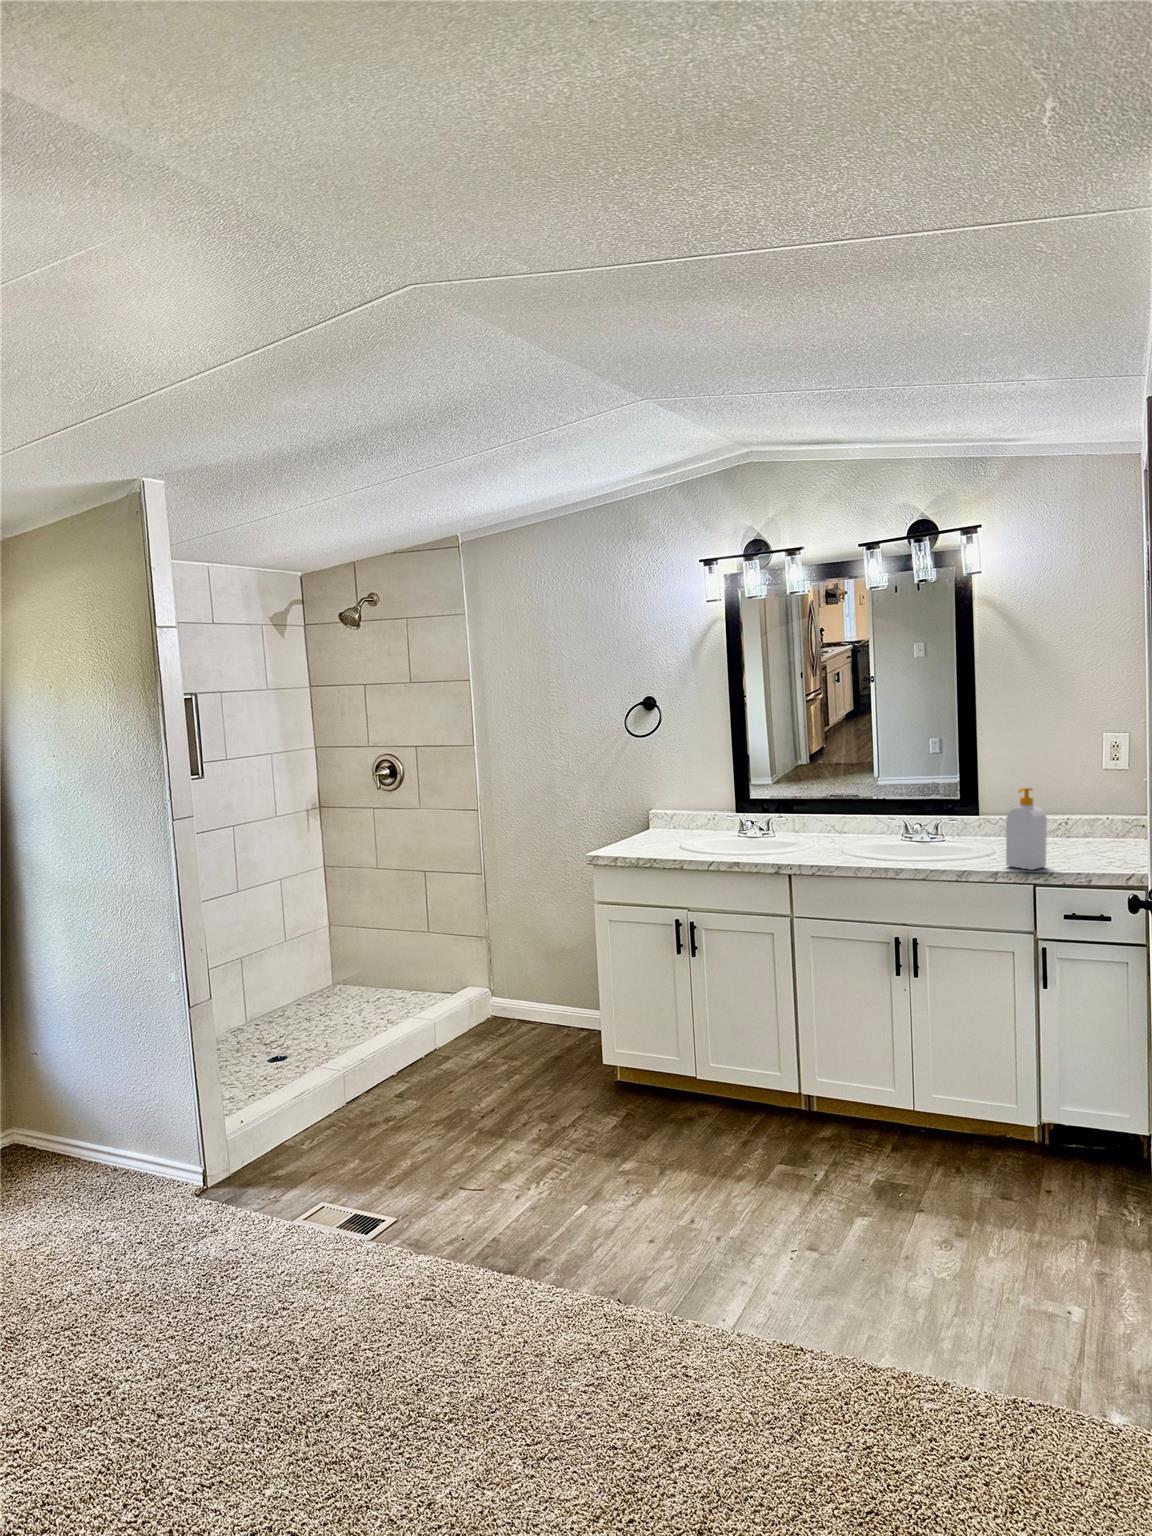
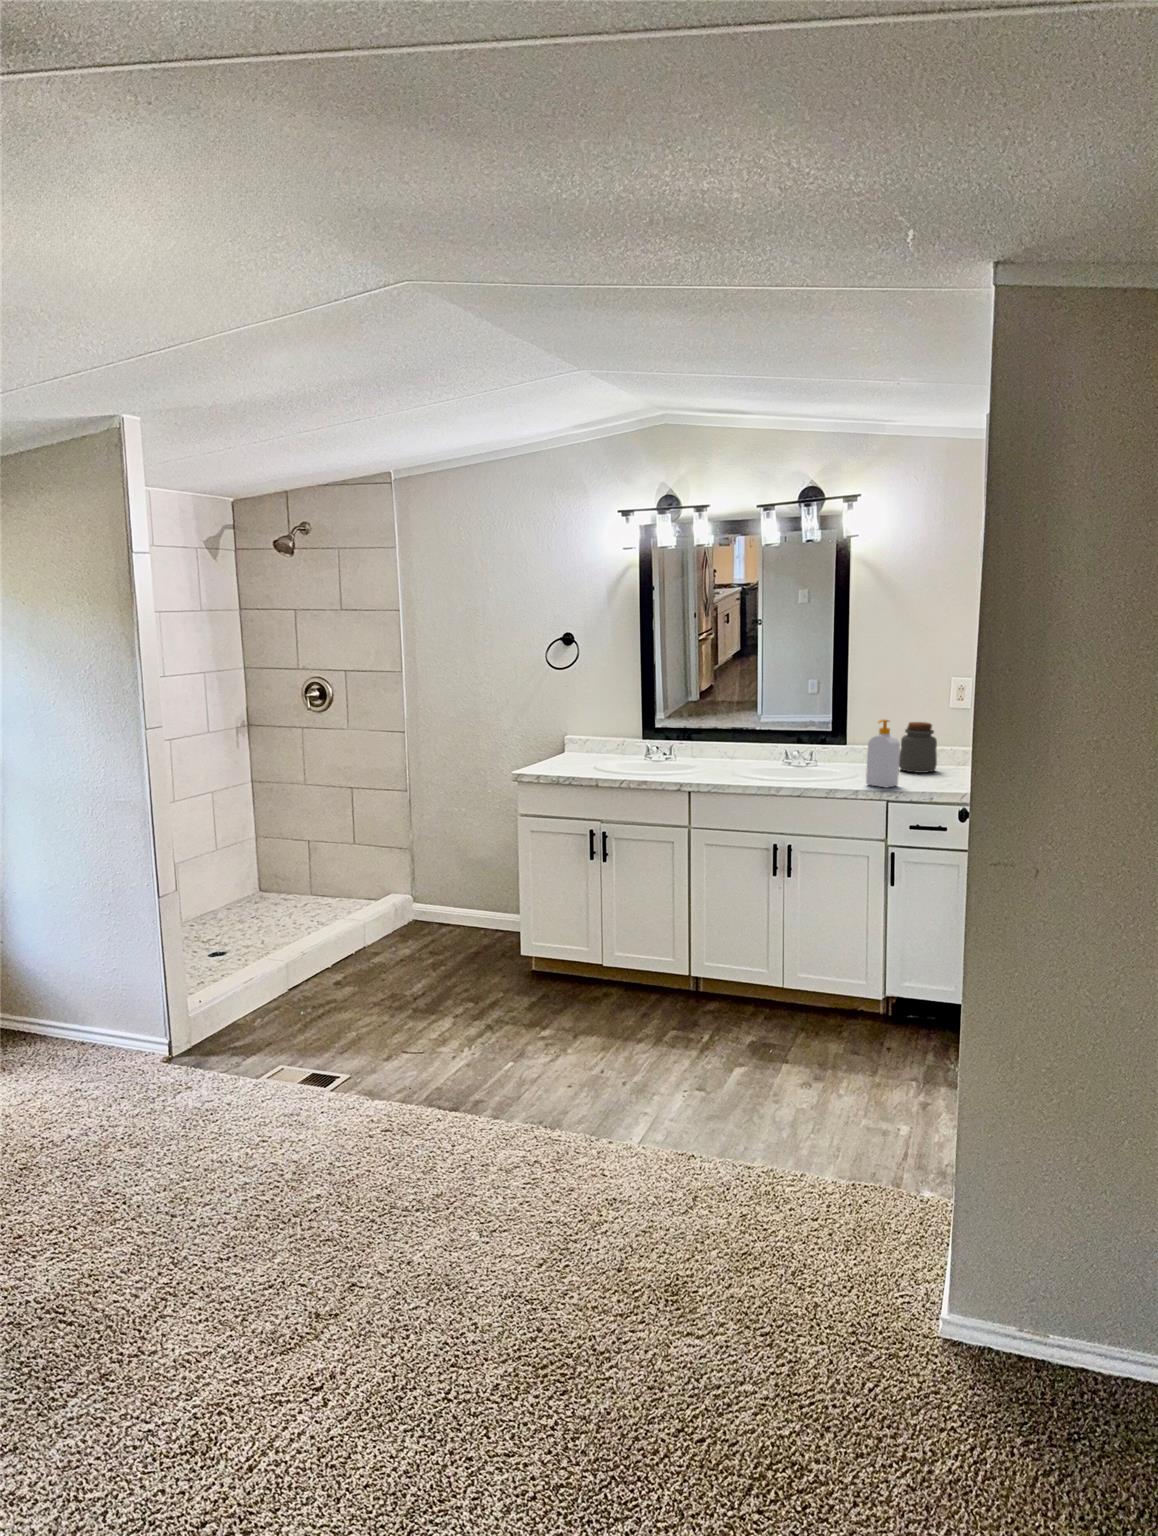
jar: none [1045,788,1092,849] -> present [899,722,937,773]

